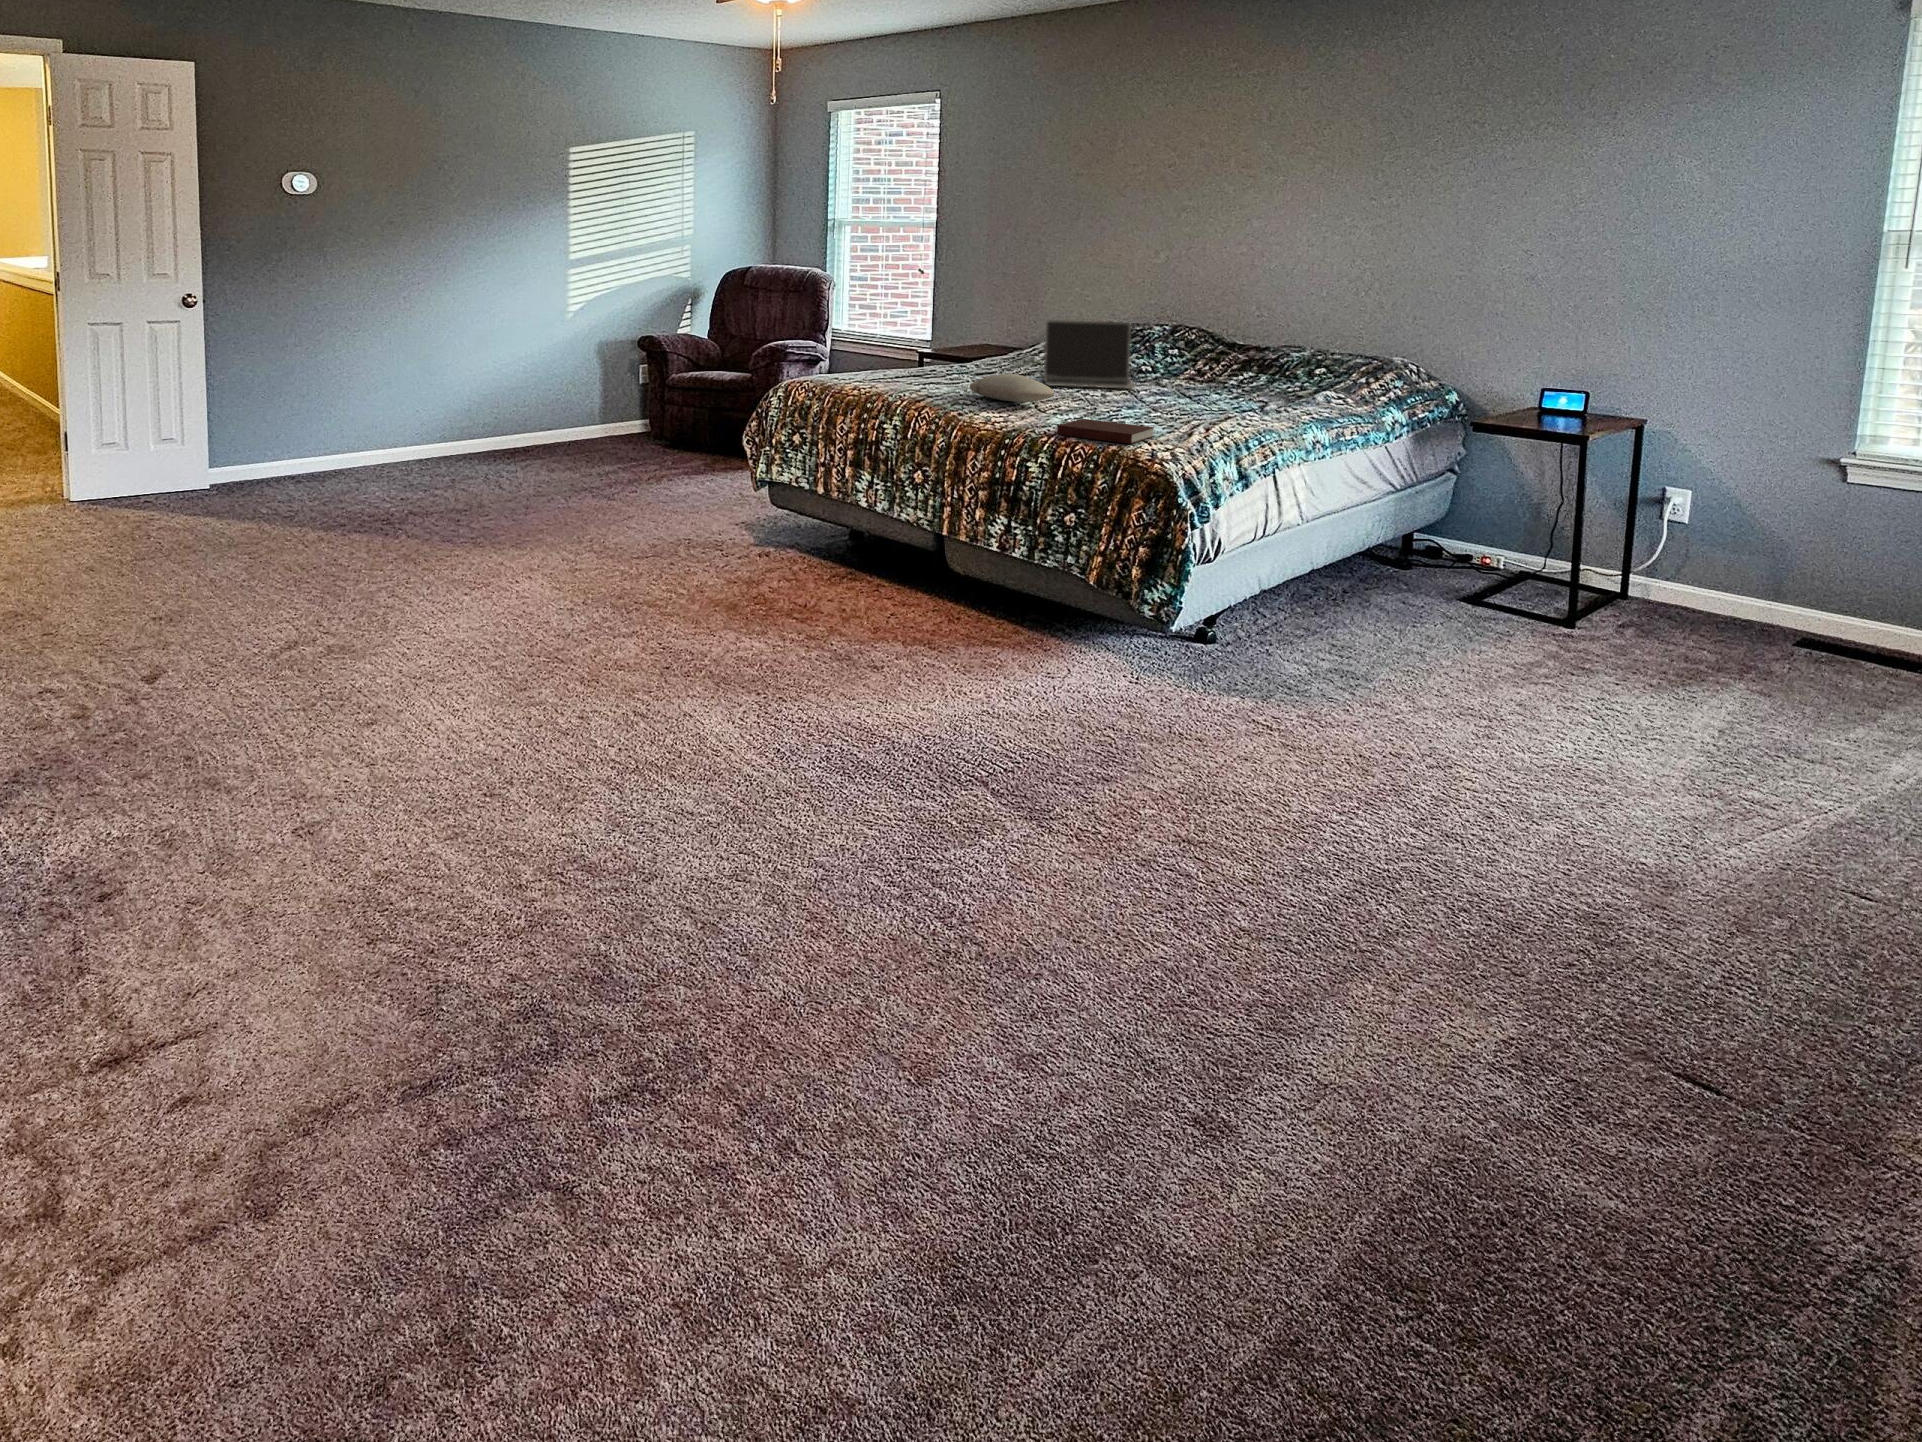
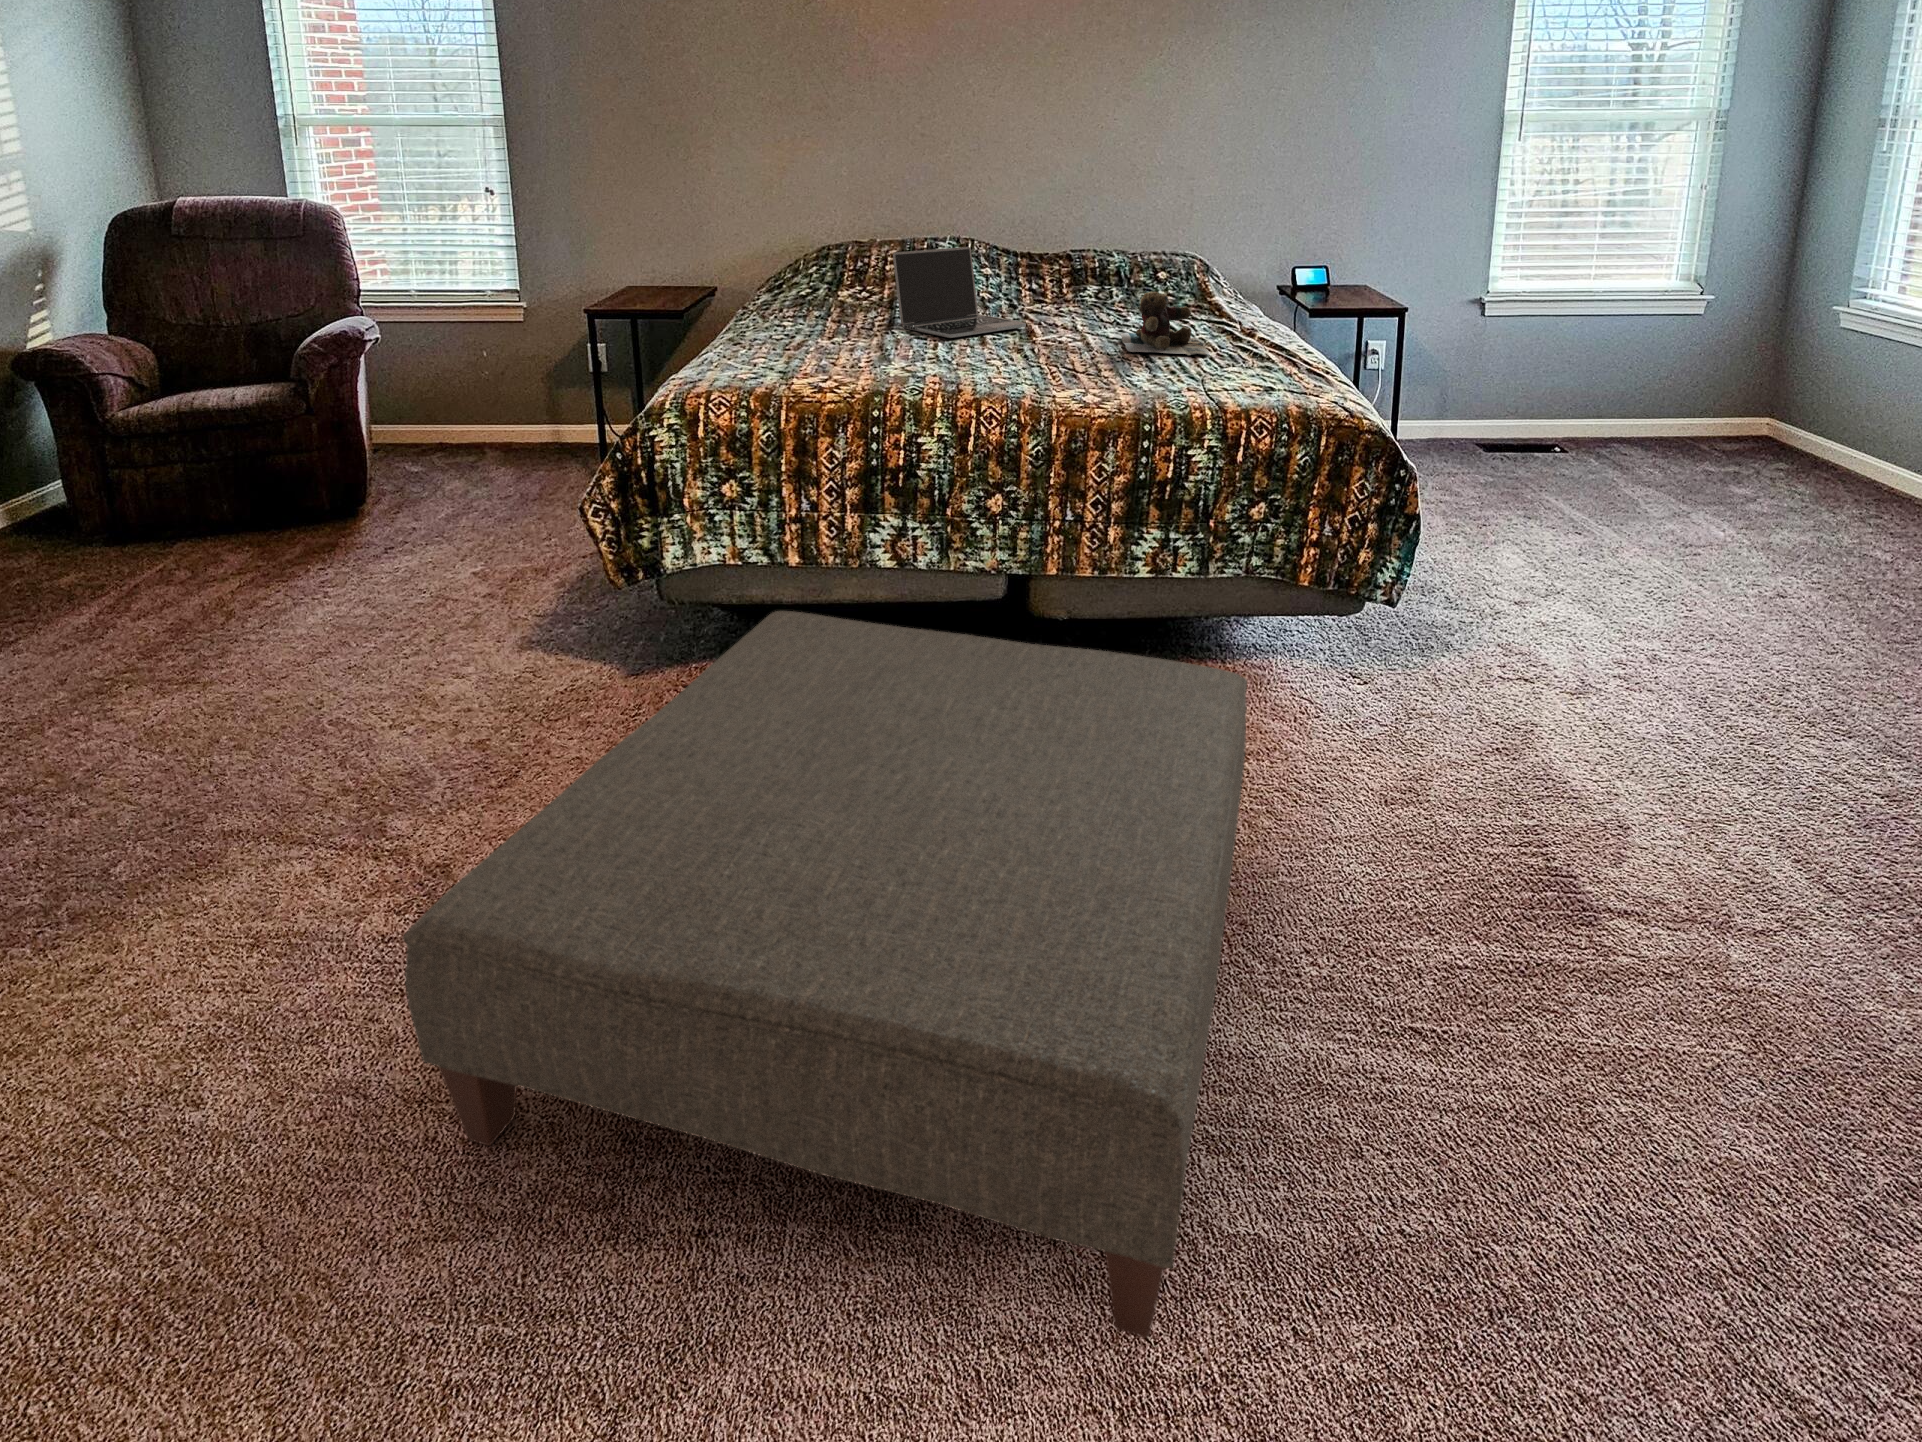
teddy bear: none [1142,362,1244,418] -> present [1121,292,1209,355]
pillow: present [970,374,1055,402] -> none [946,333,1083,369]
notebook: present [1057,419,1154,444] -> none [1192,377,1312,409]
ottoman: none [453,483,825,691] -> present [403,611,1247,1338]

